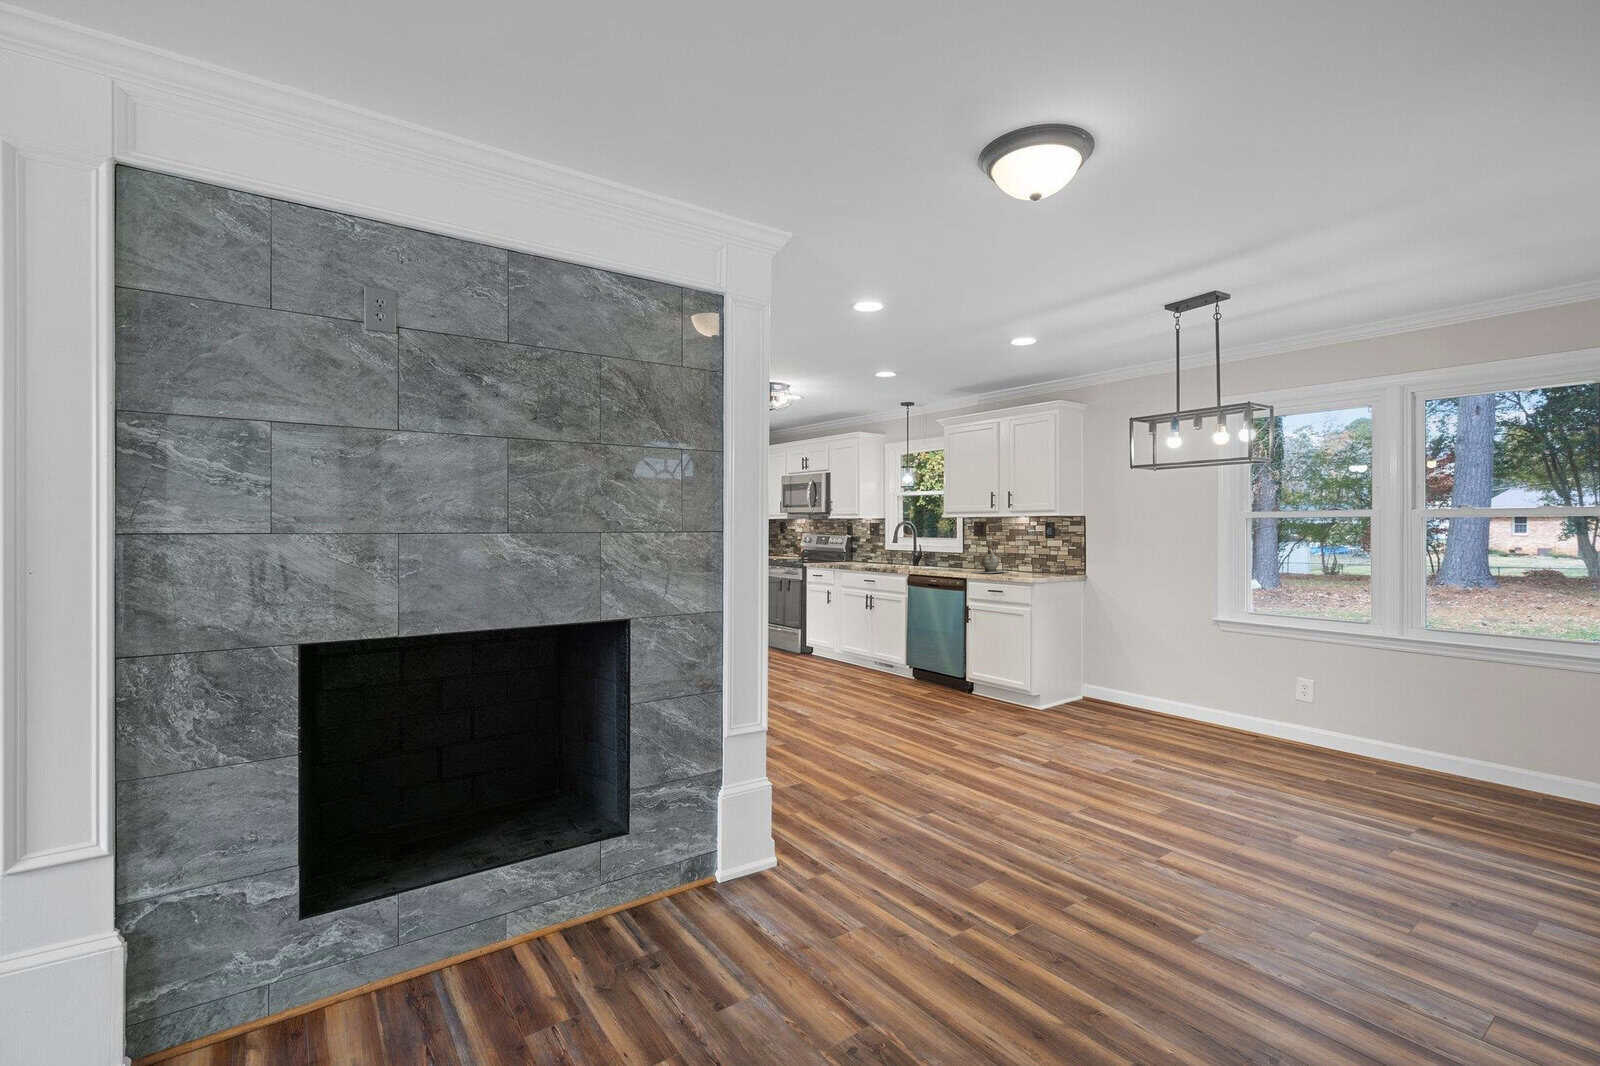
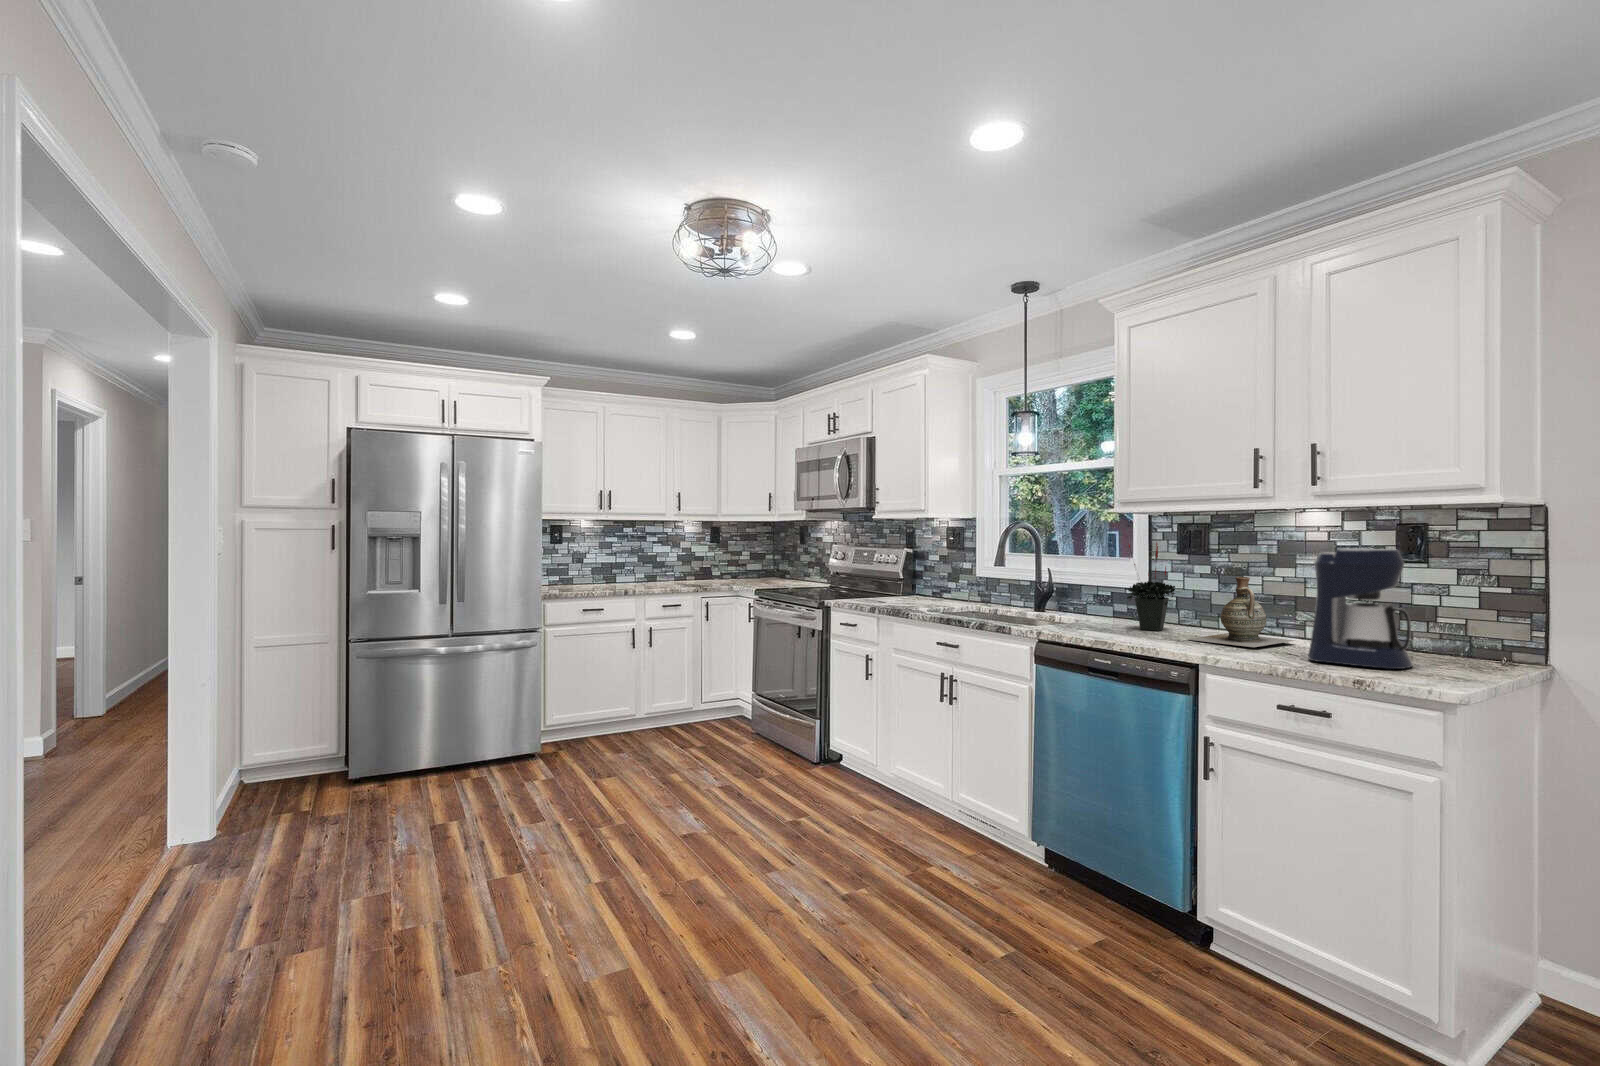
potted plant: none [948,531,969,570] -> present [1127,543,1175,631]
coffee maker: none [1004,533,1039,577] -> present [1308,549,1413,669]

